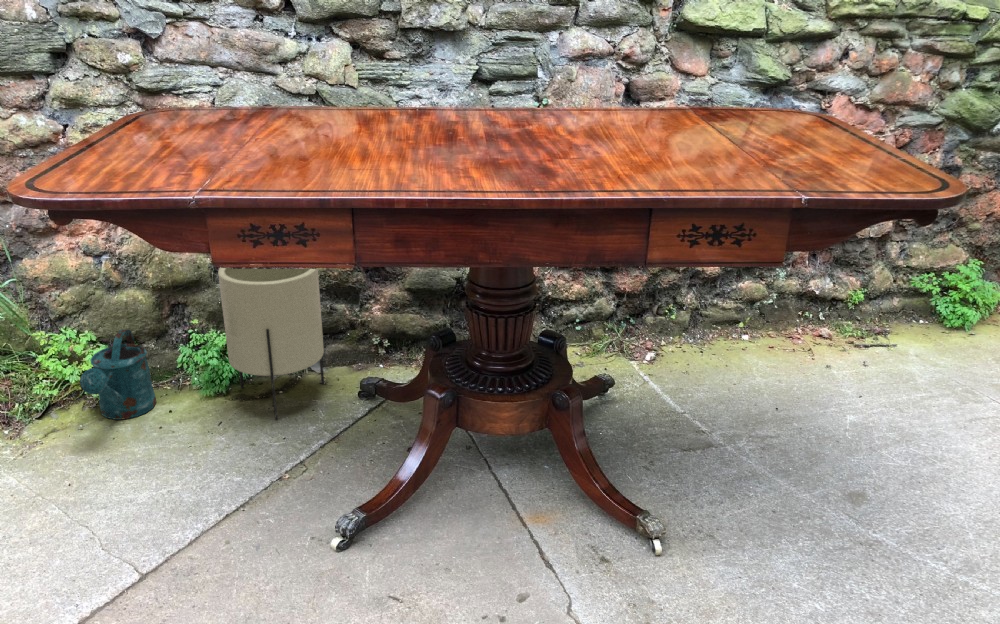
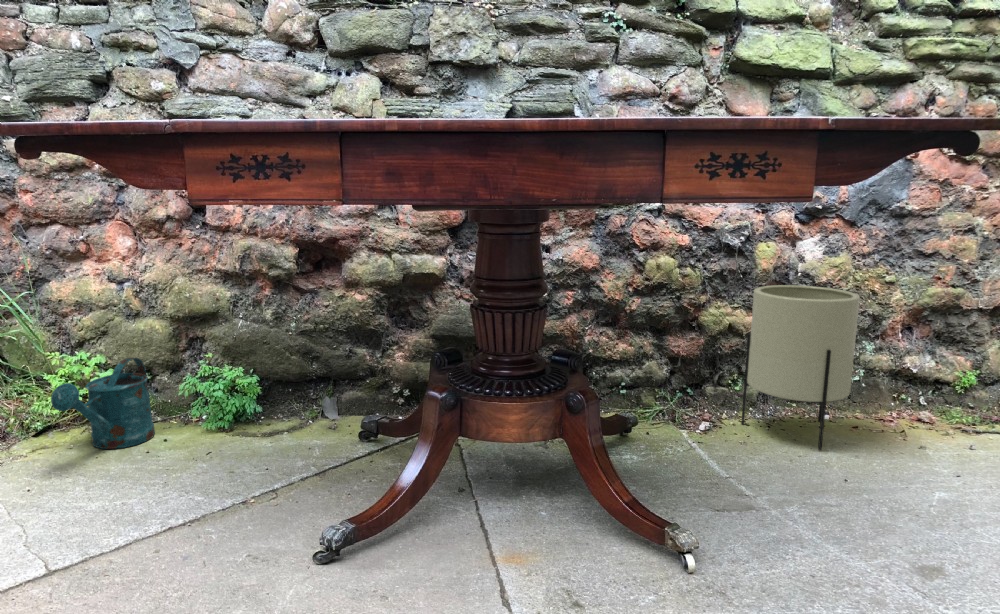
planter: present [218,268,324,419] -> present [741,285,860,450]

